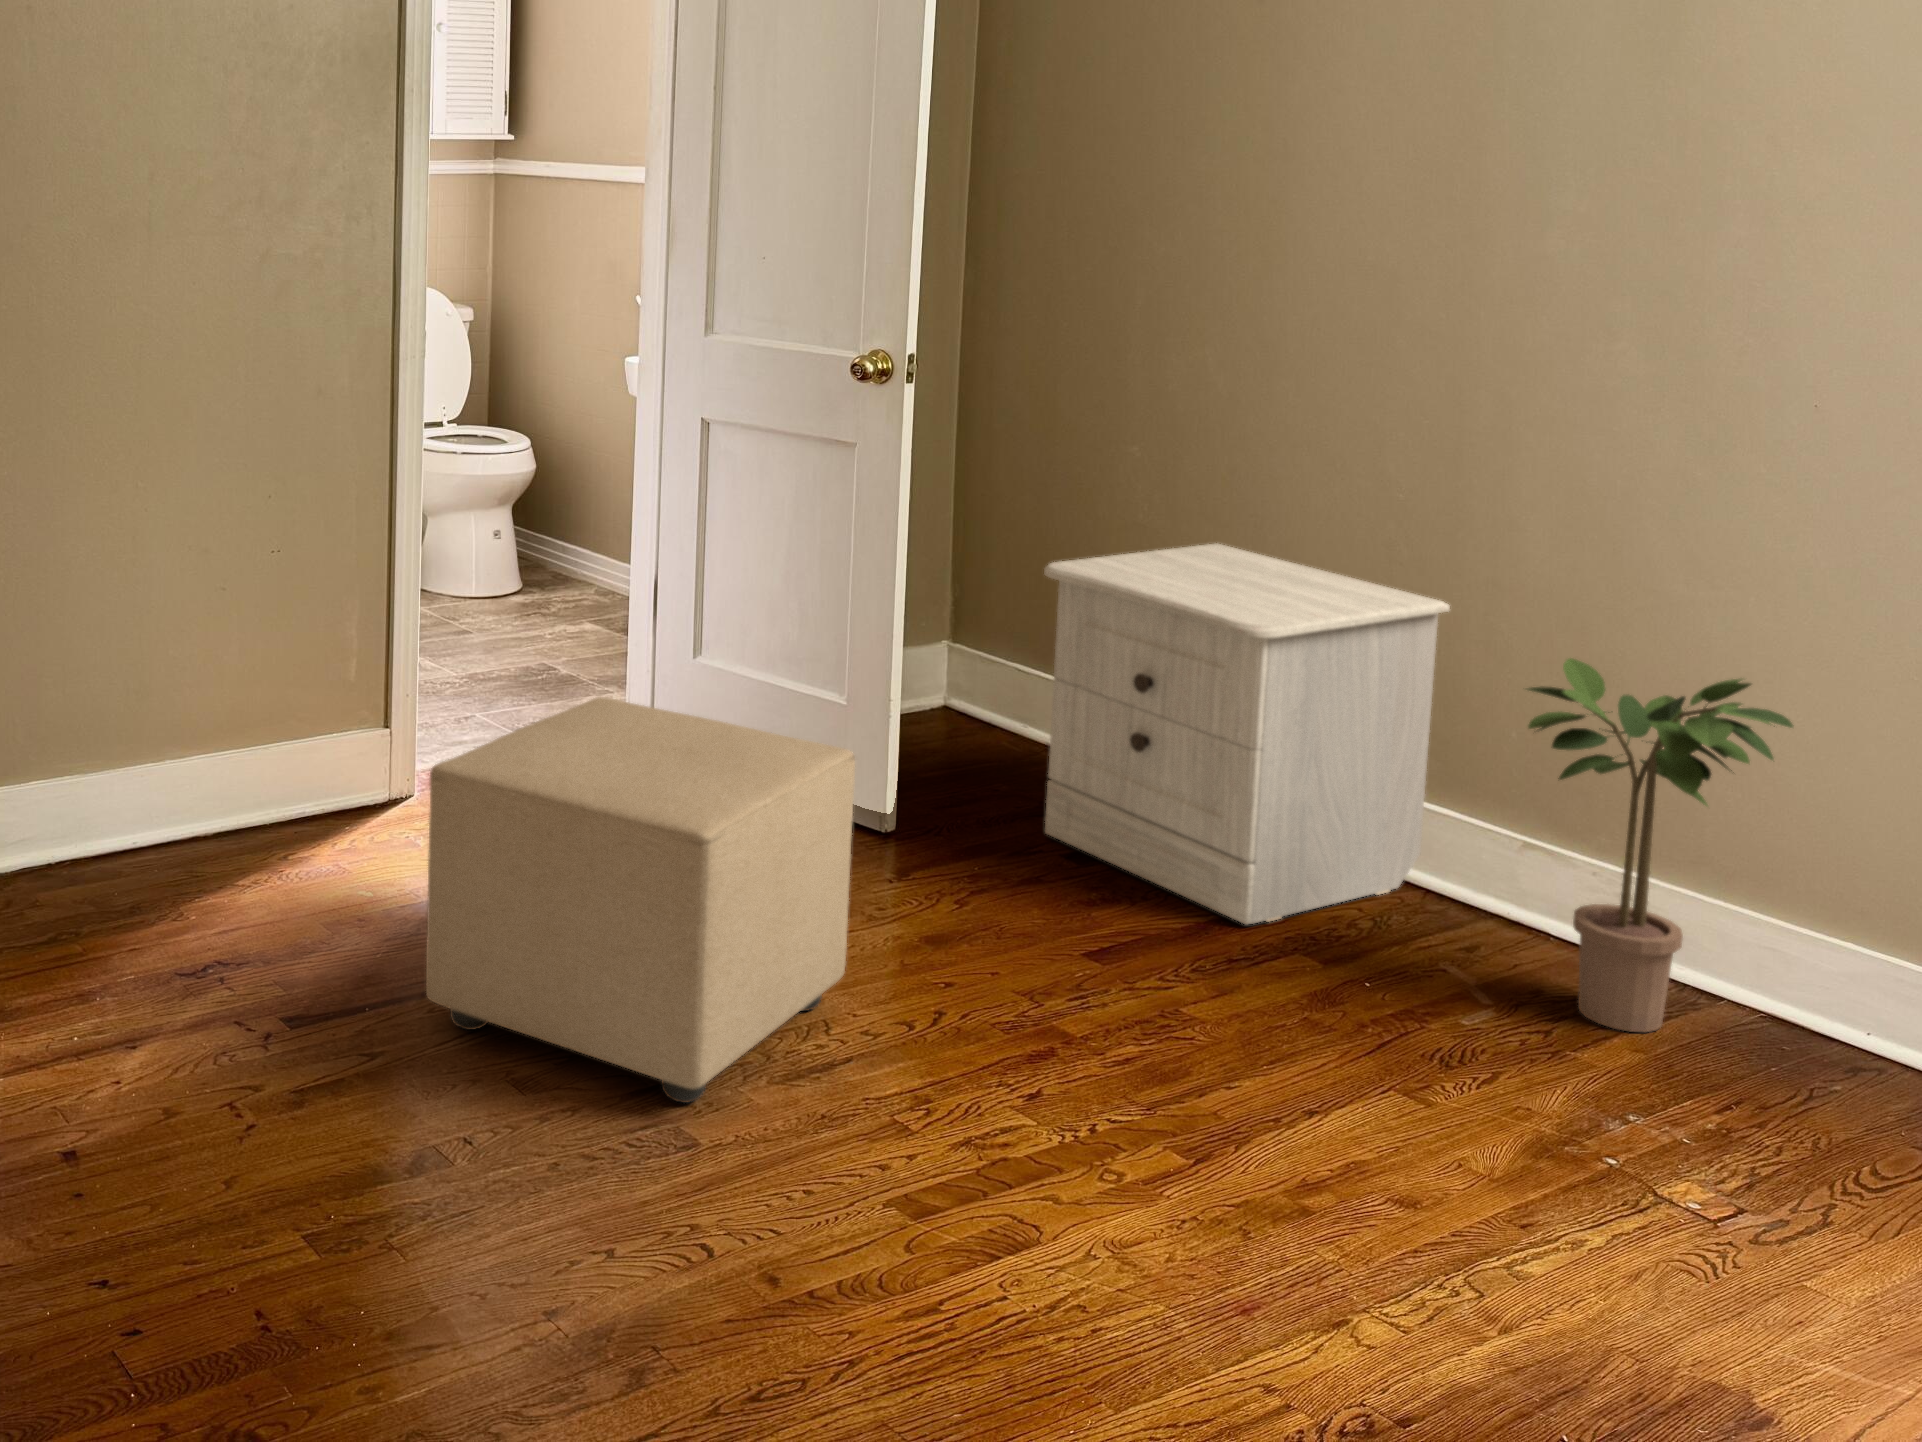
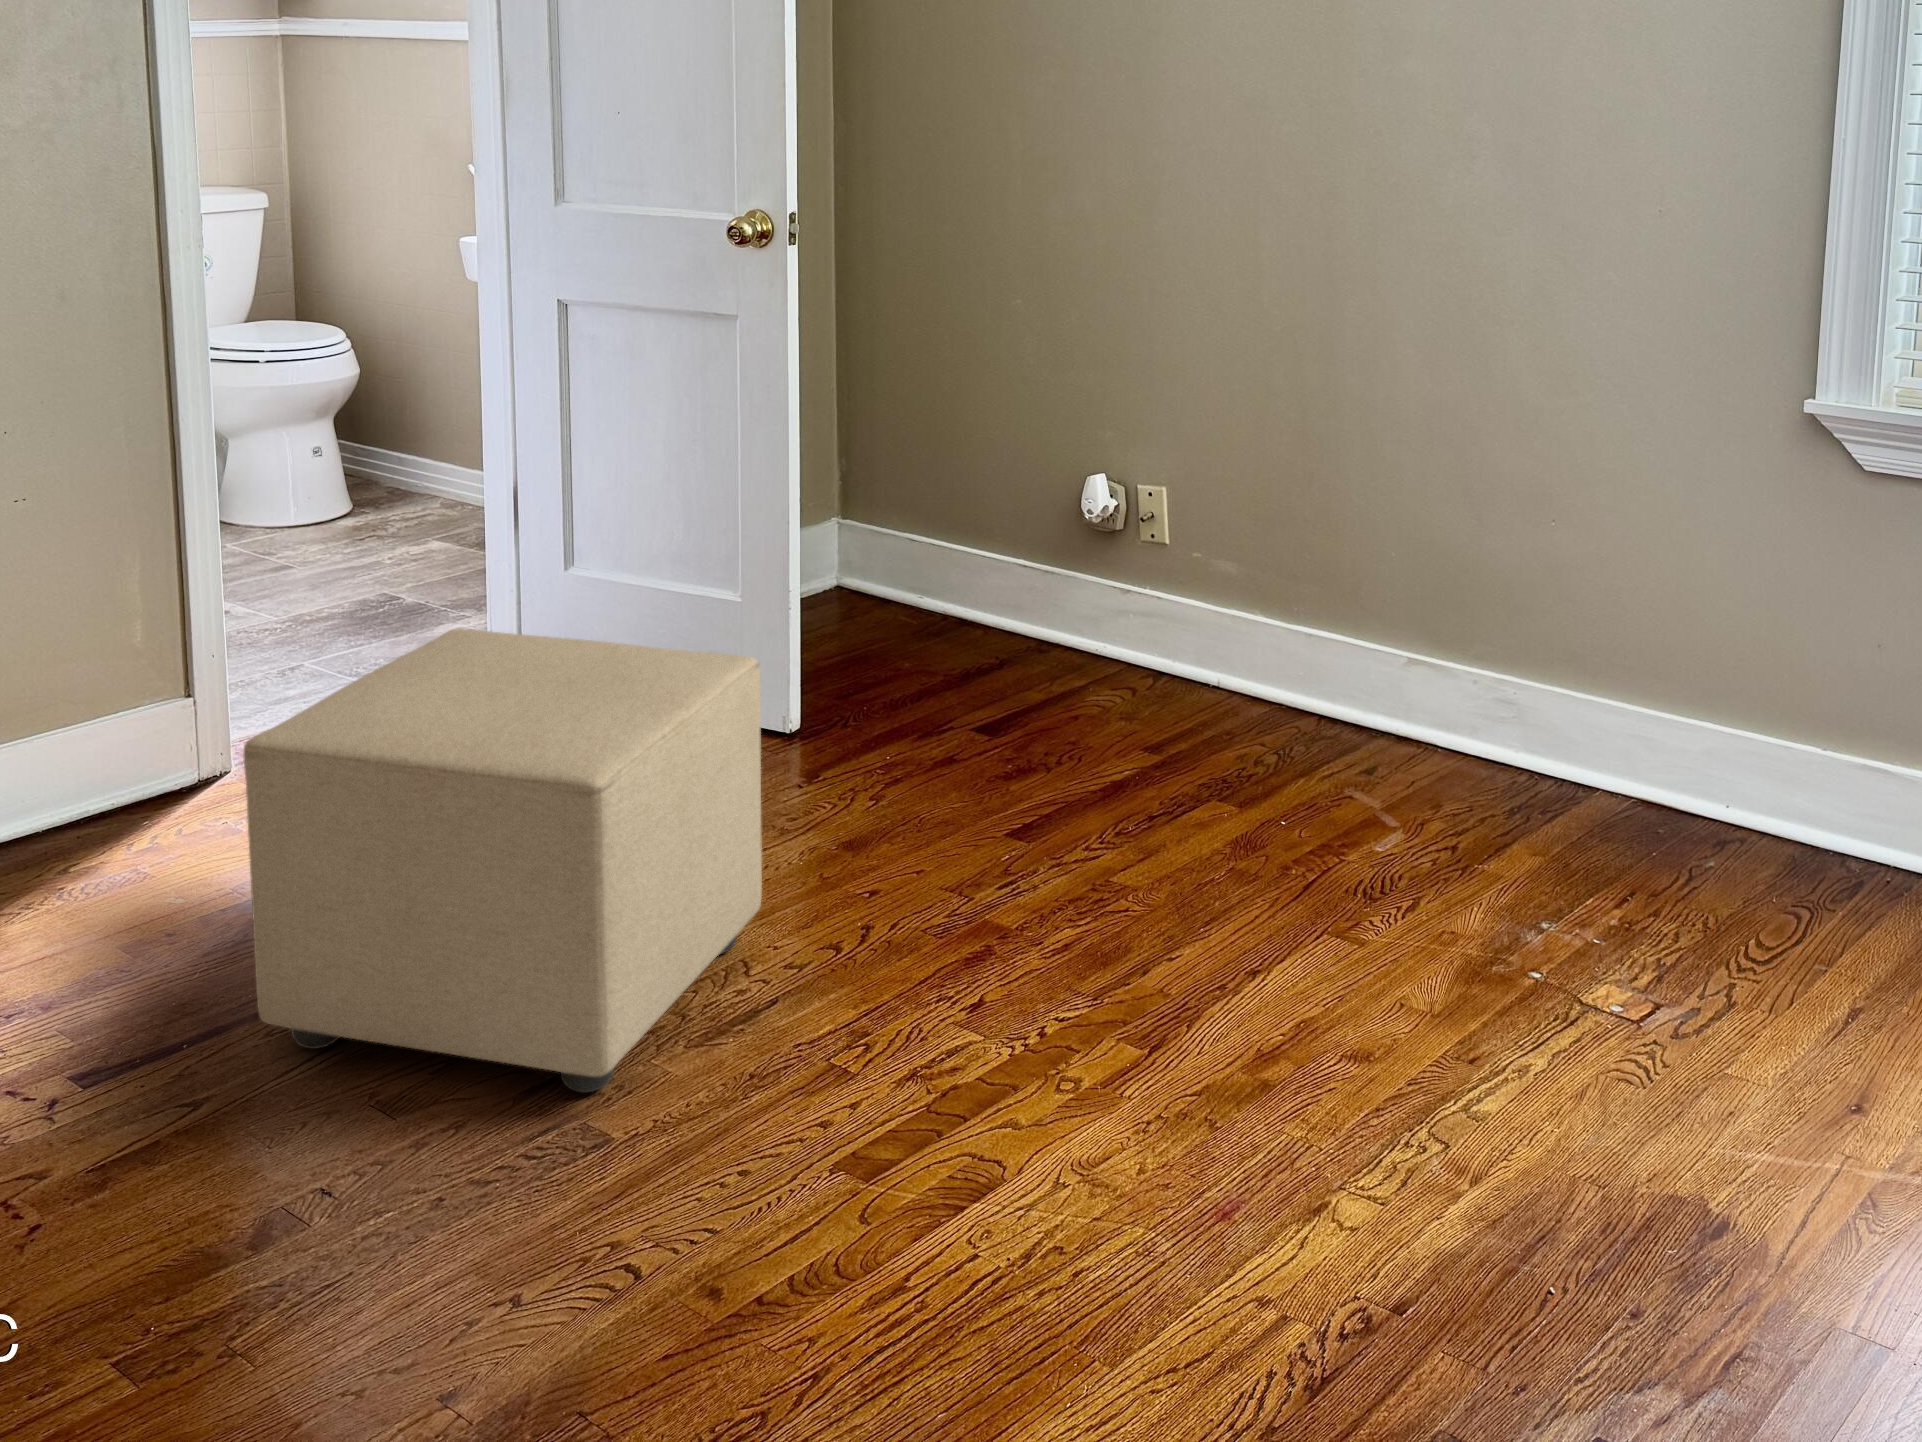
nightstand: present [1044,544,1450,925] -> none [940,392,1338,782]
potted plant: present [1527,658,1793,1032] -> none [1418,477,1666,837]

